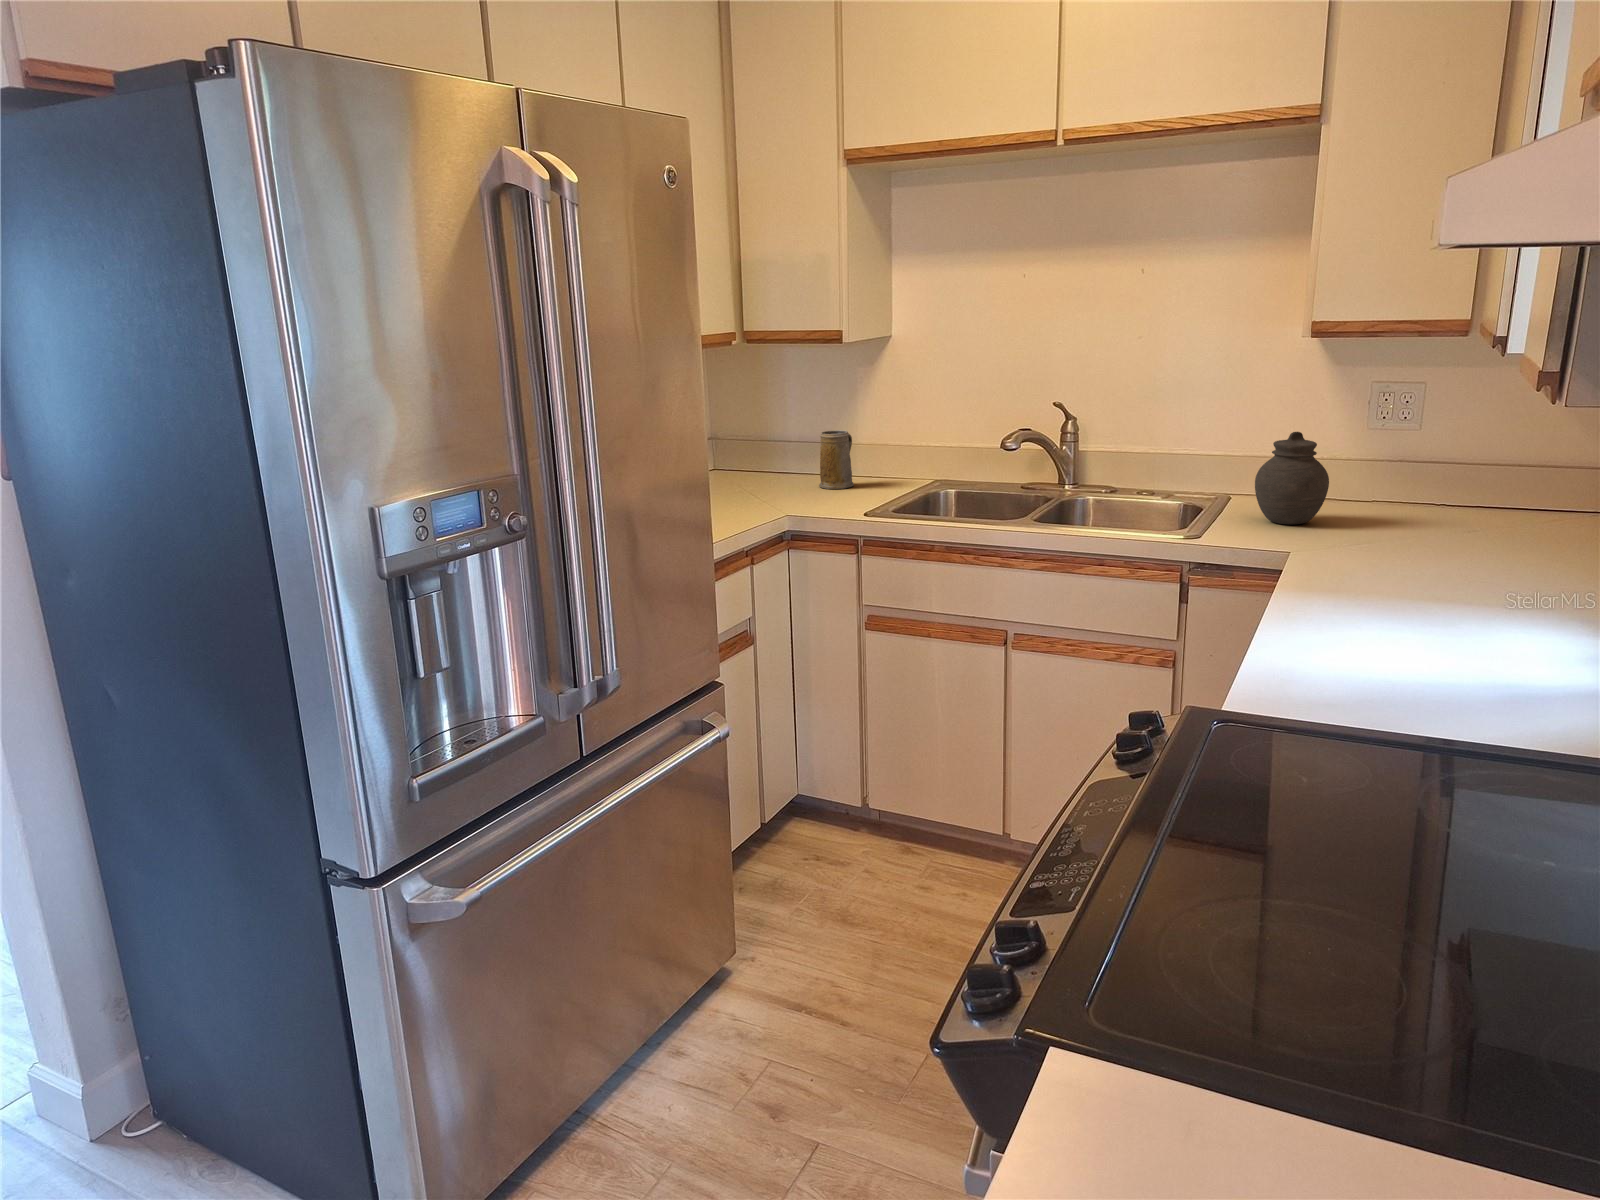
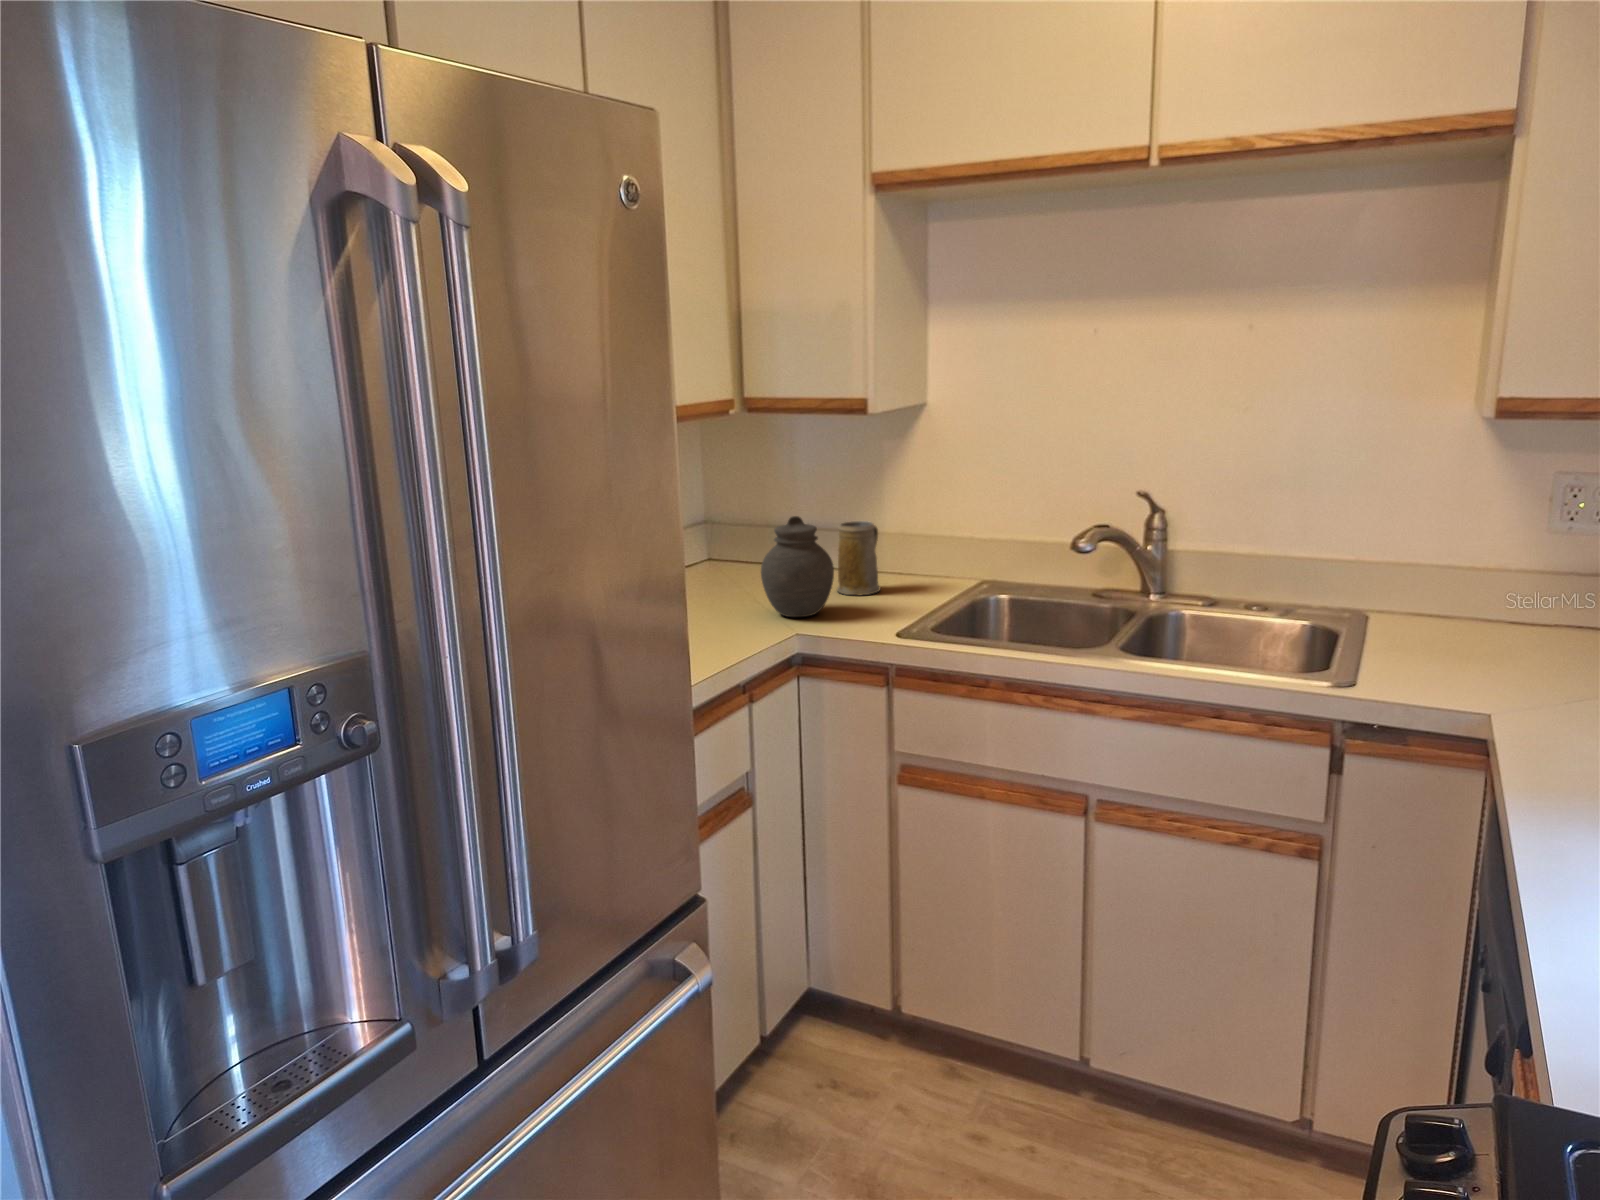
jar: present [1255,432,1329,525] -> present [761,516,834,617]

